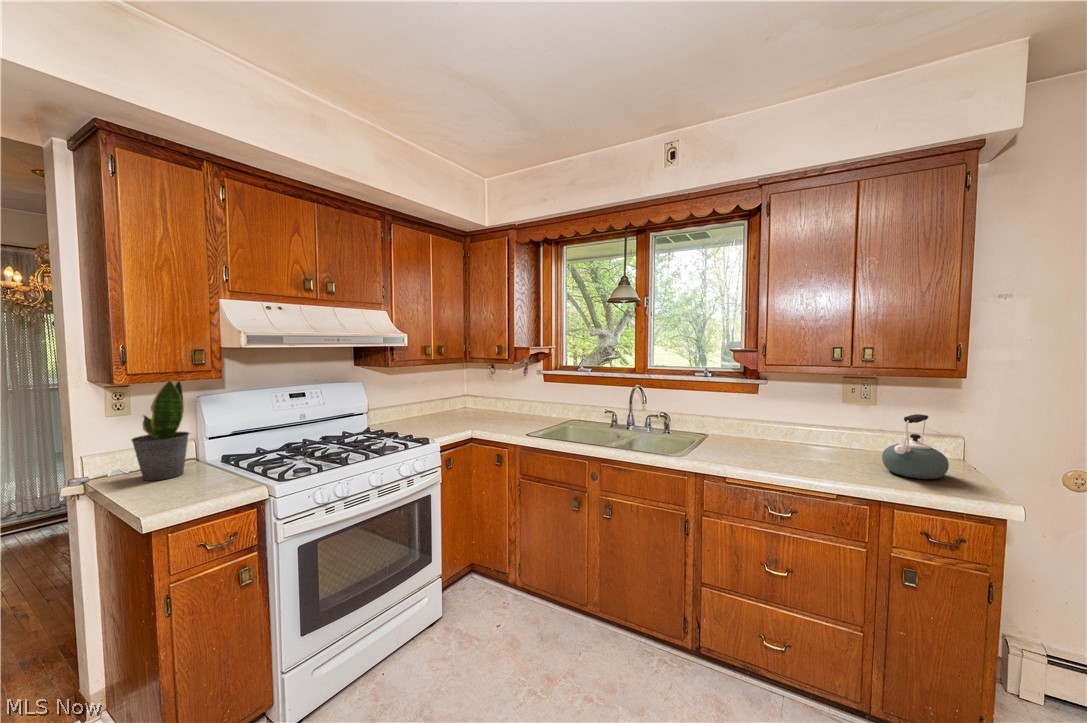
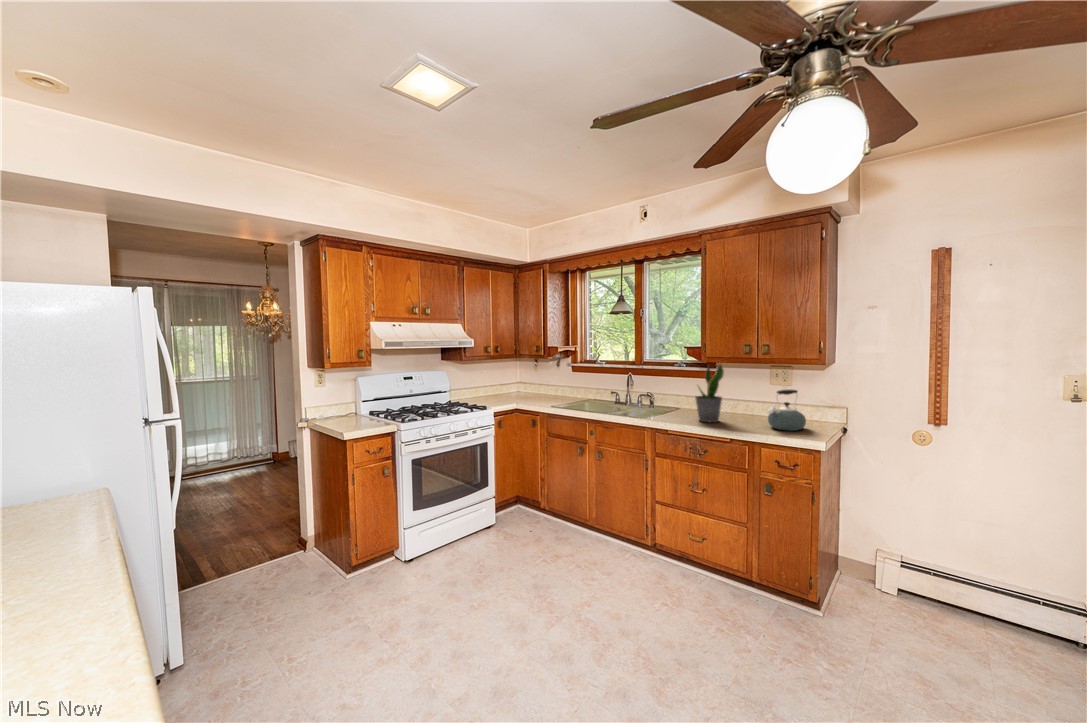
potted plant: present [131,381,189,481] -> present [695,365,724,422]

